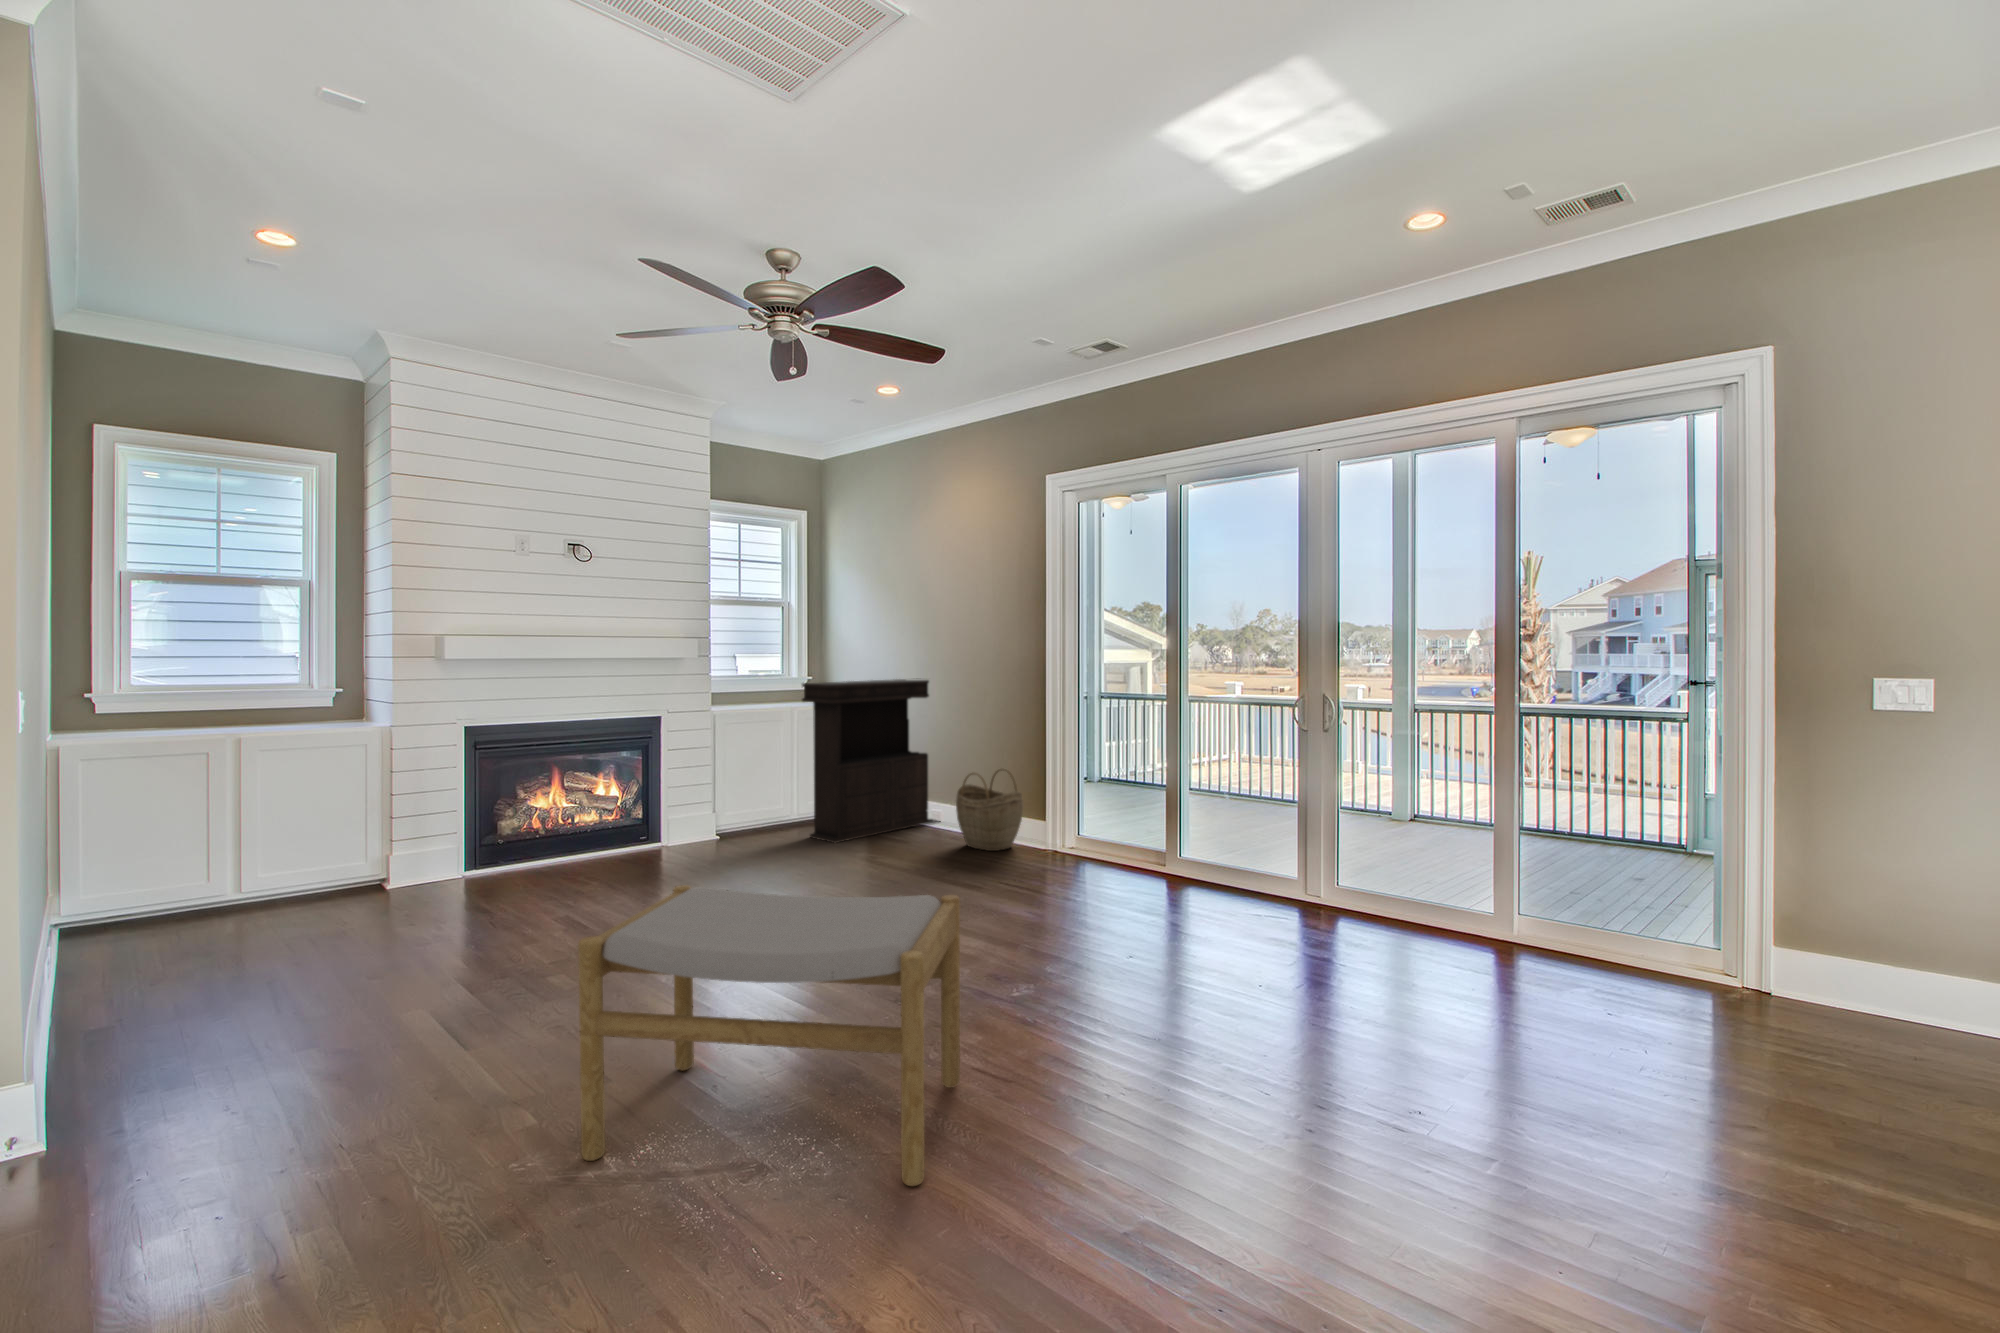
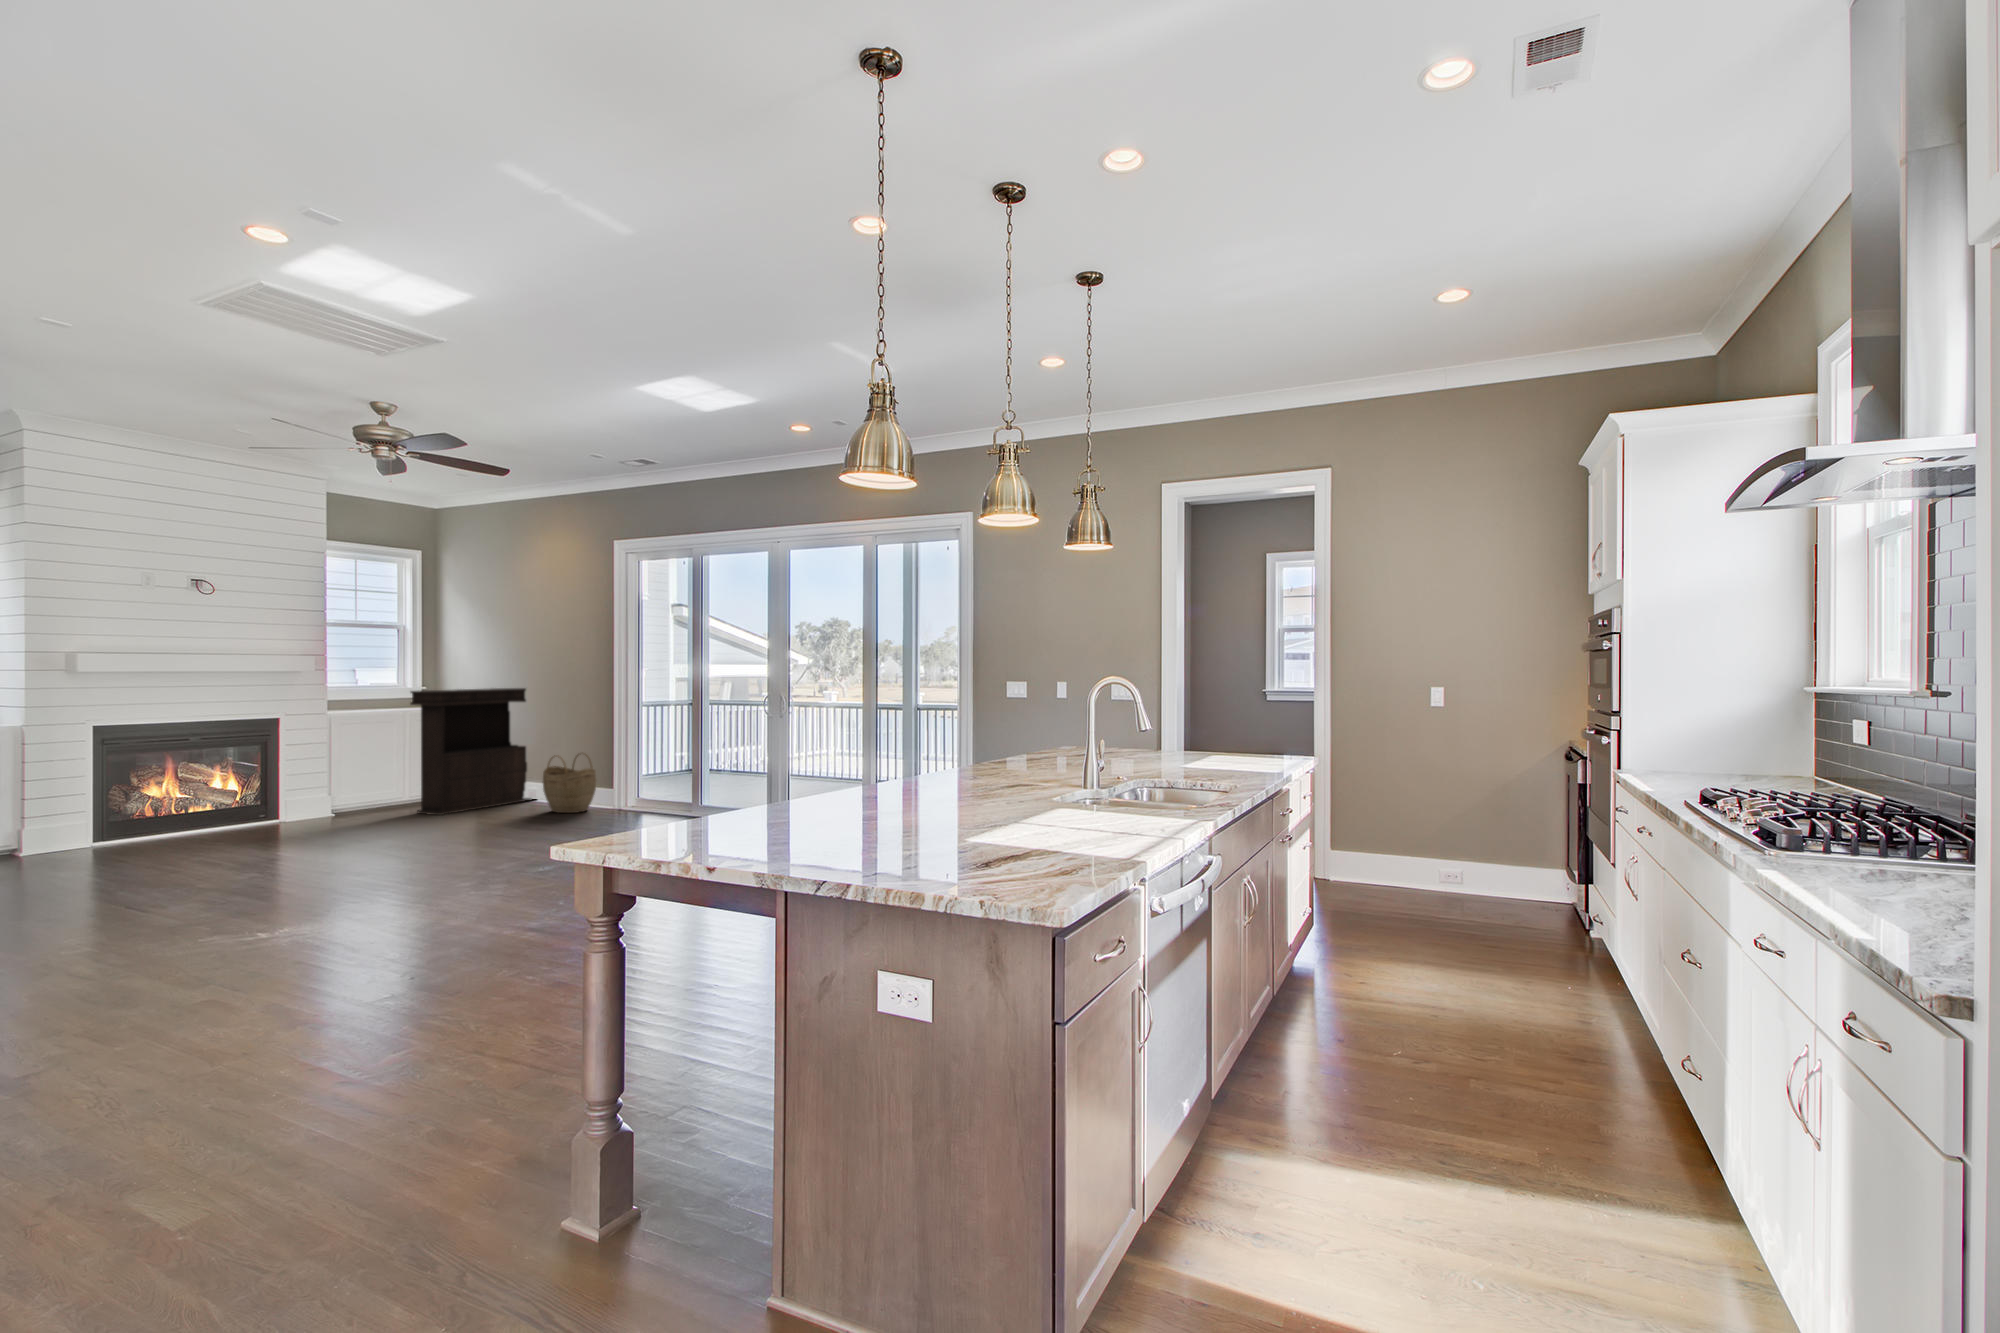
footstool: present [578,885,960,1186] -> none [242,794,488,937]

